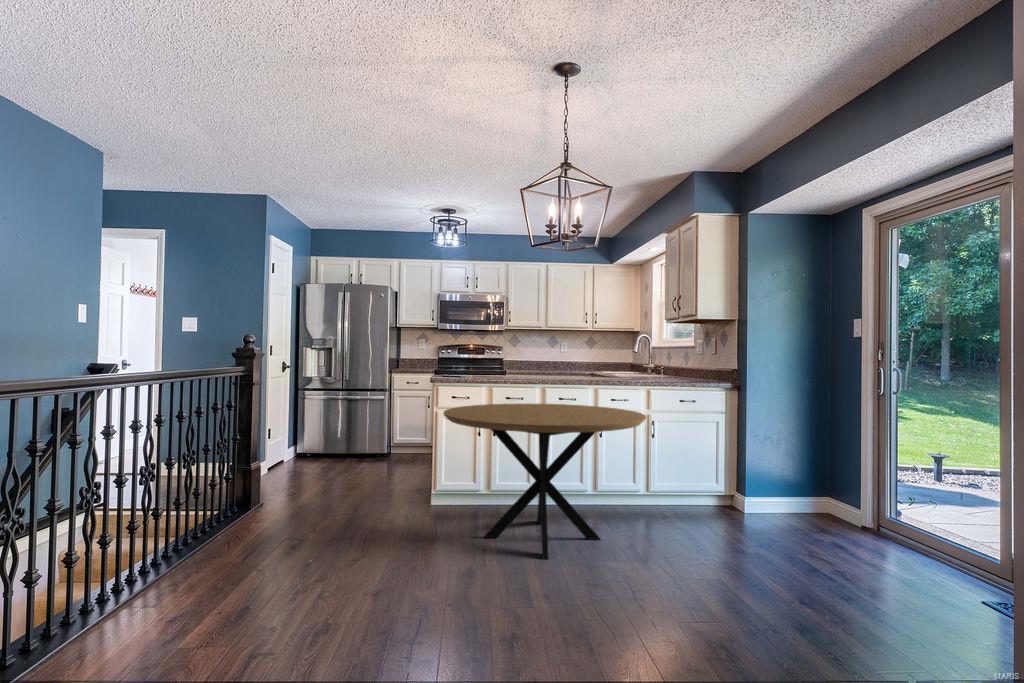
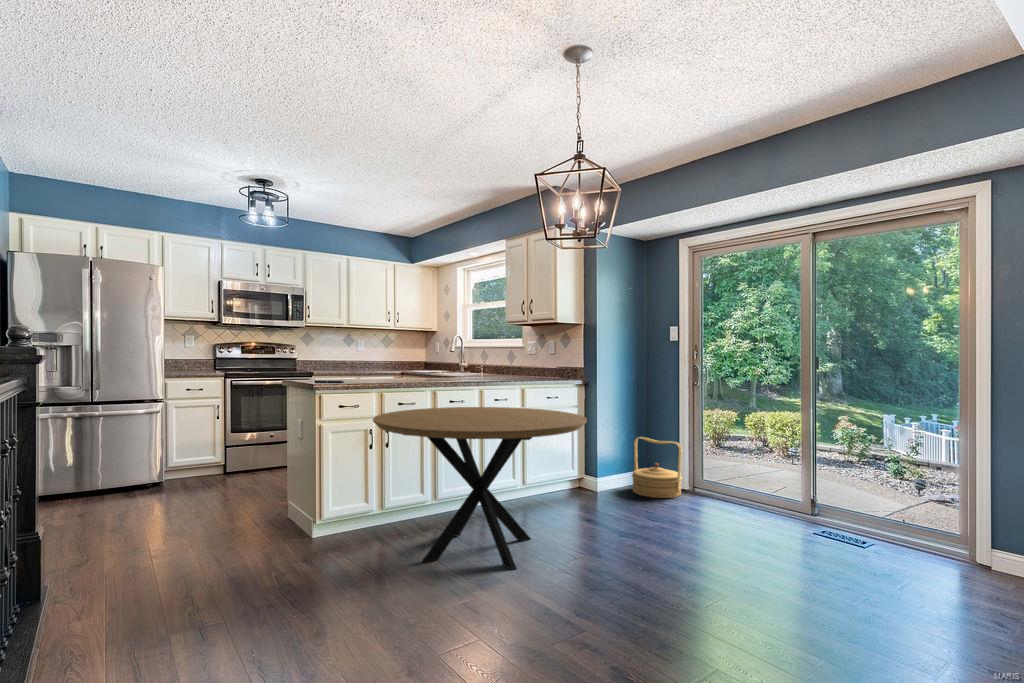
woven basket: none [789,455,858,533] -> present [632,437,682,498]

